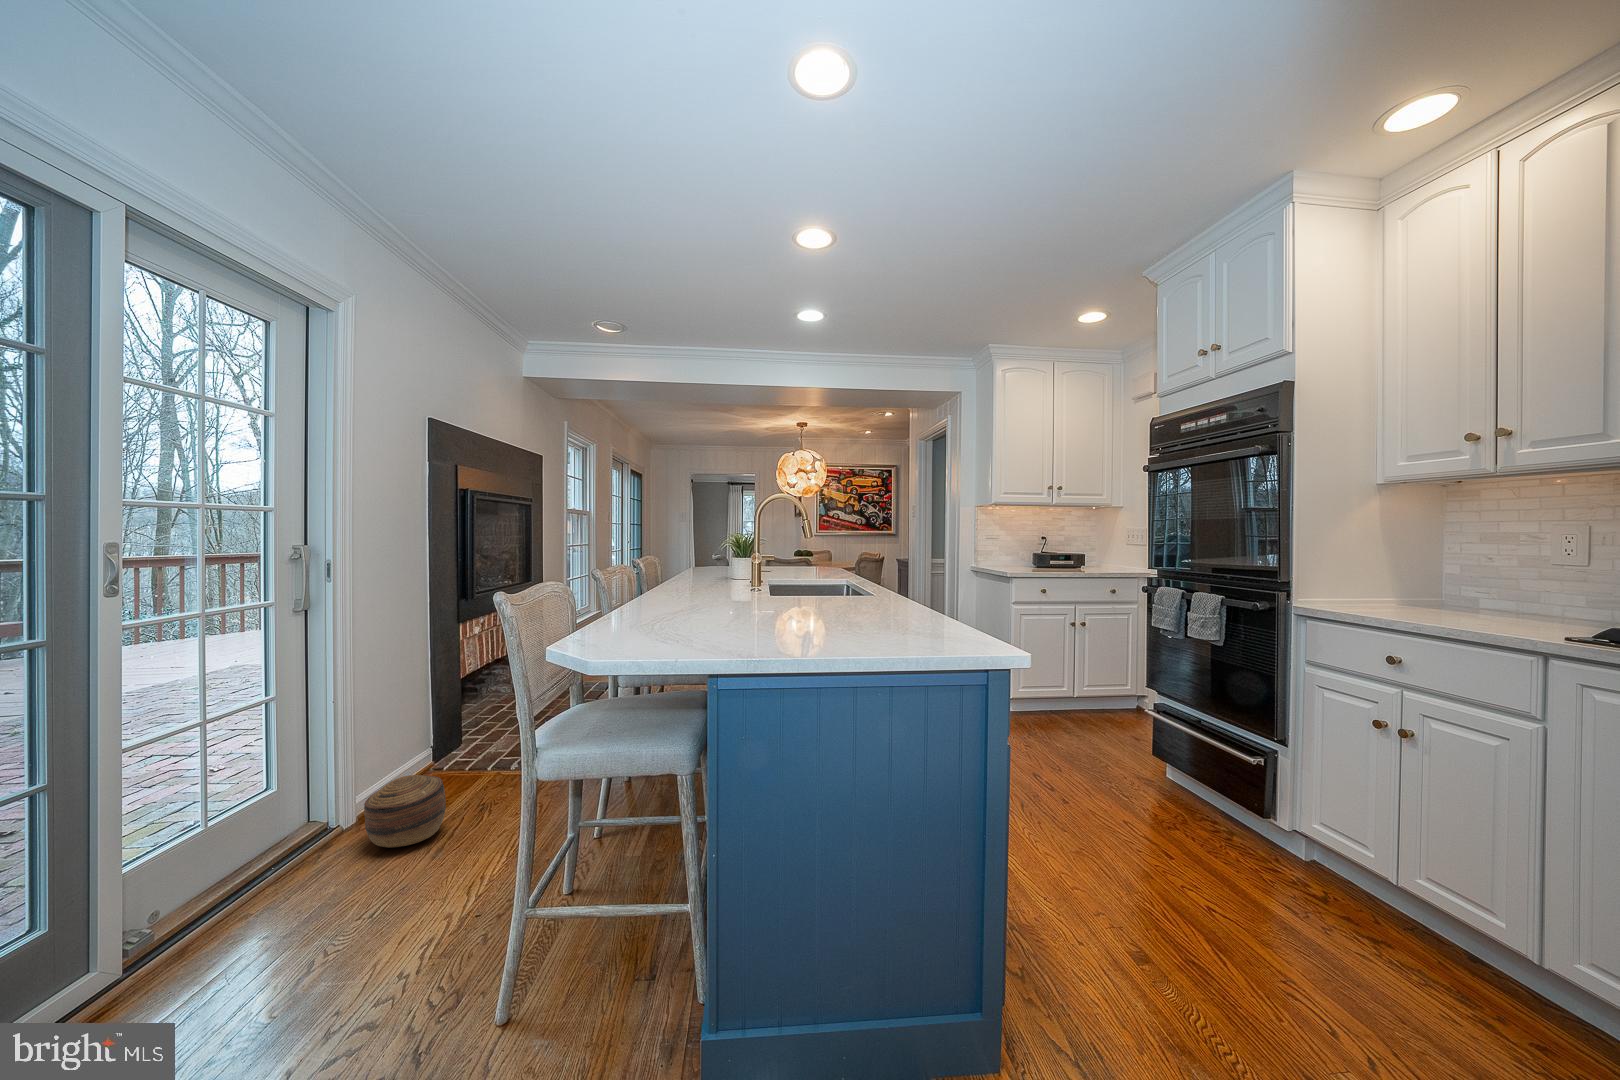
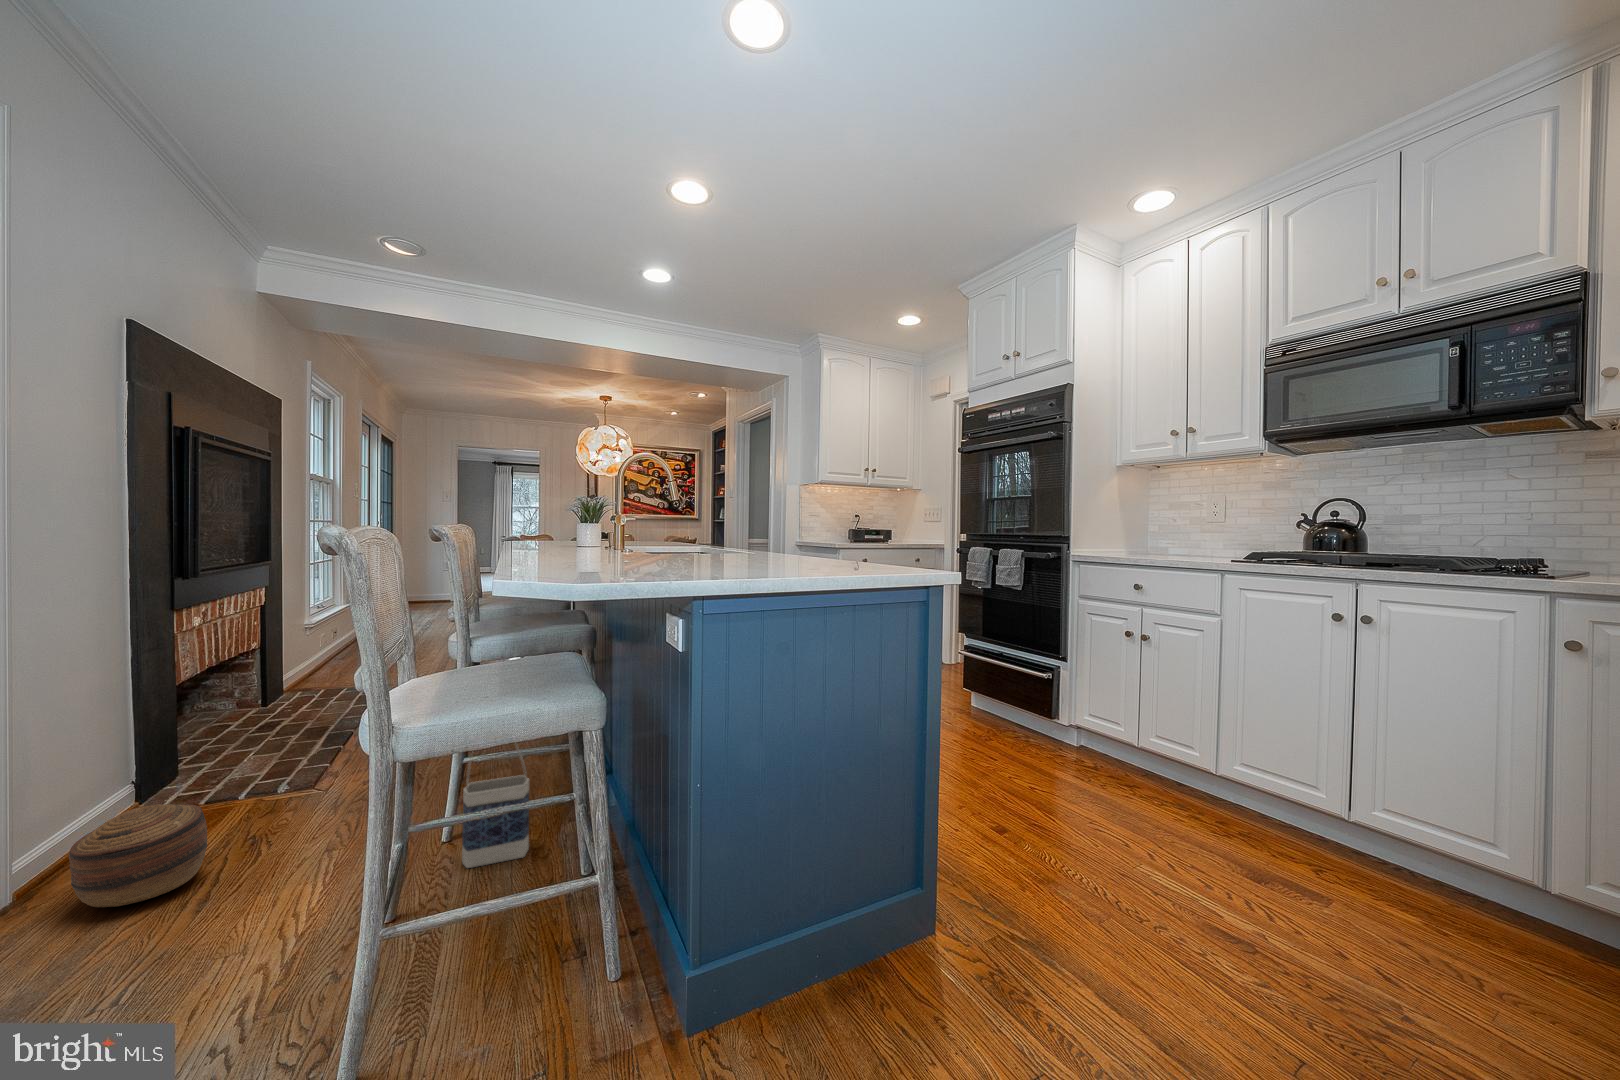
bag: none [602,748,656,869] -> present [462,742,529,868]

